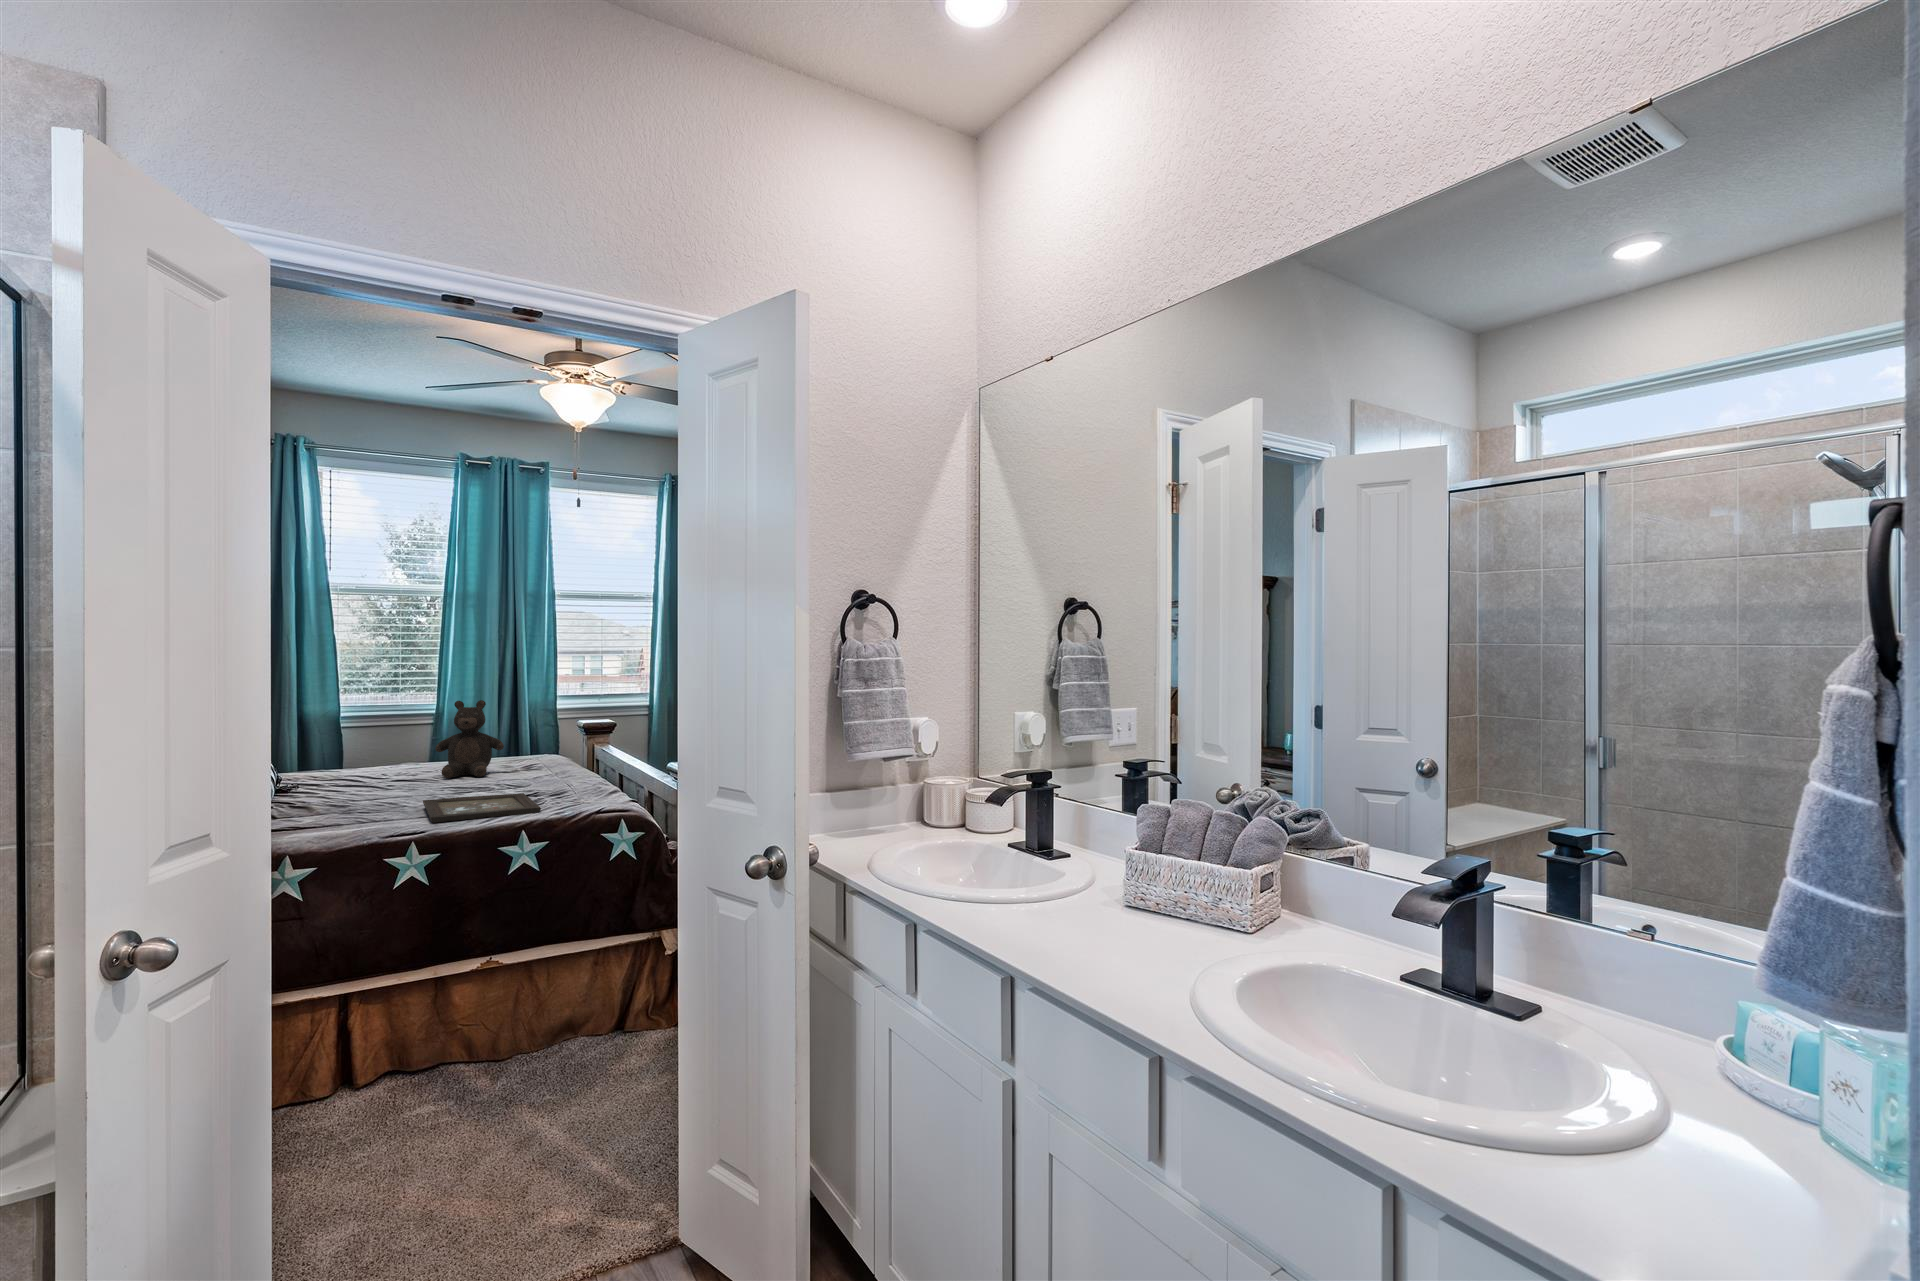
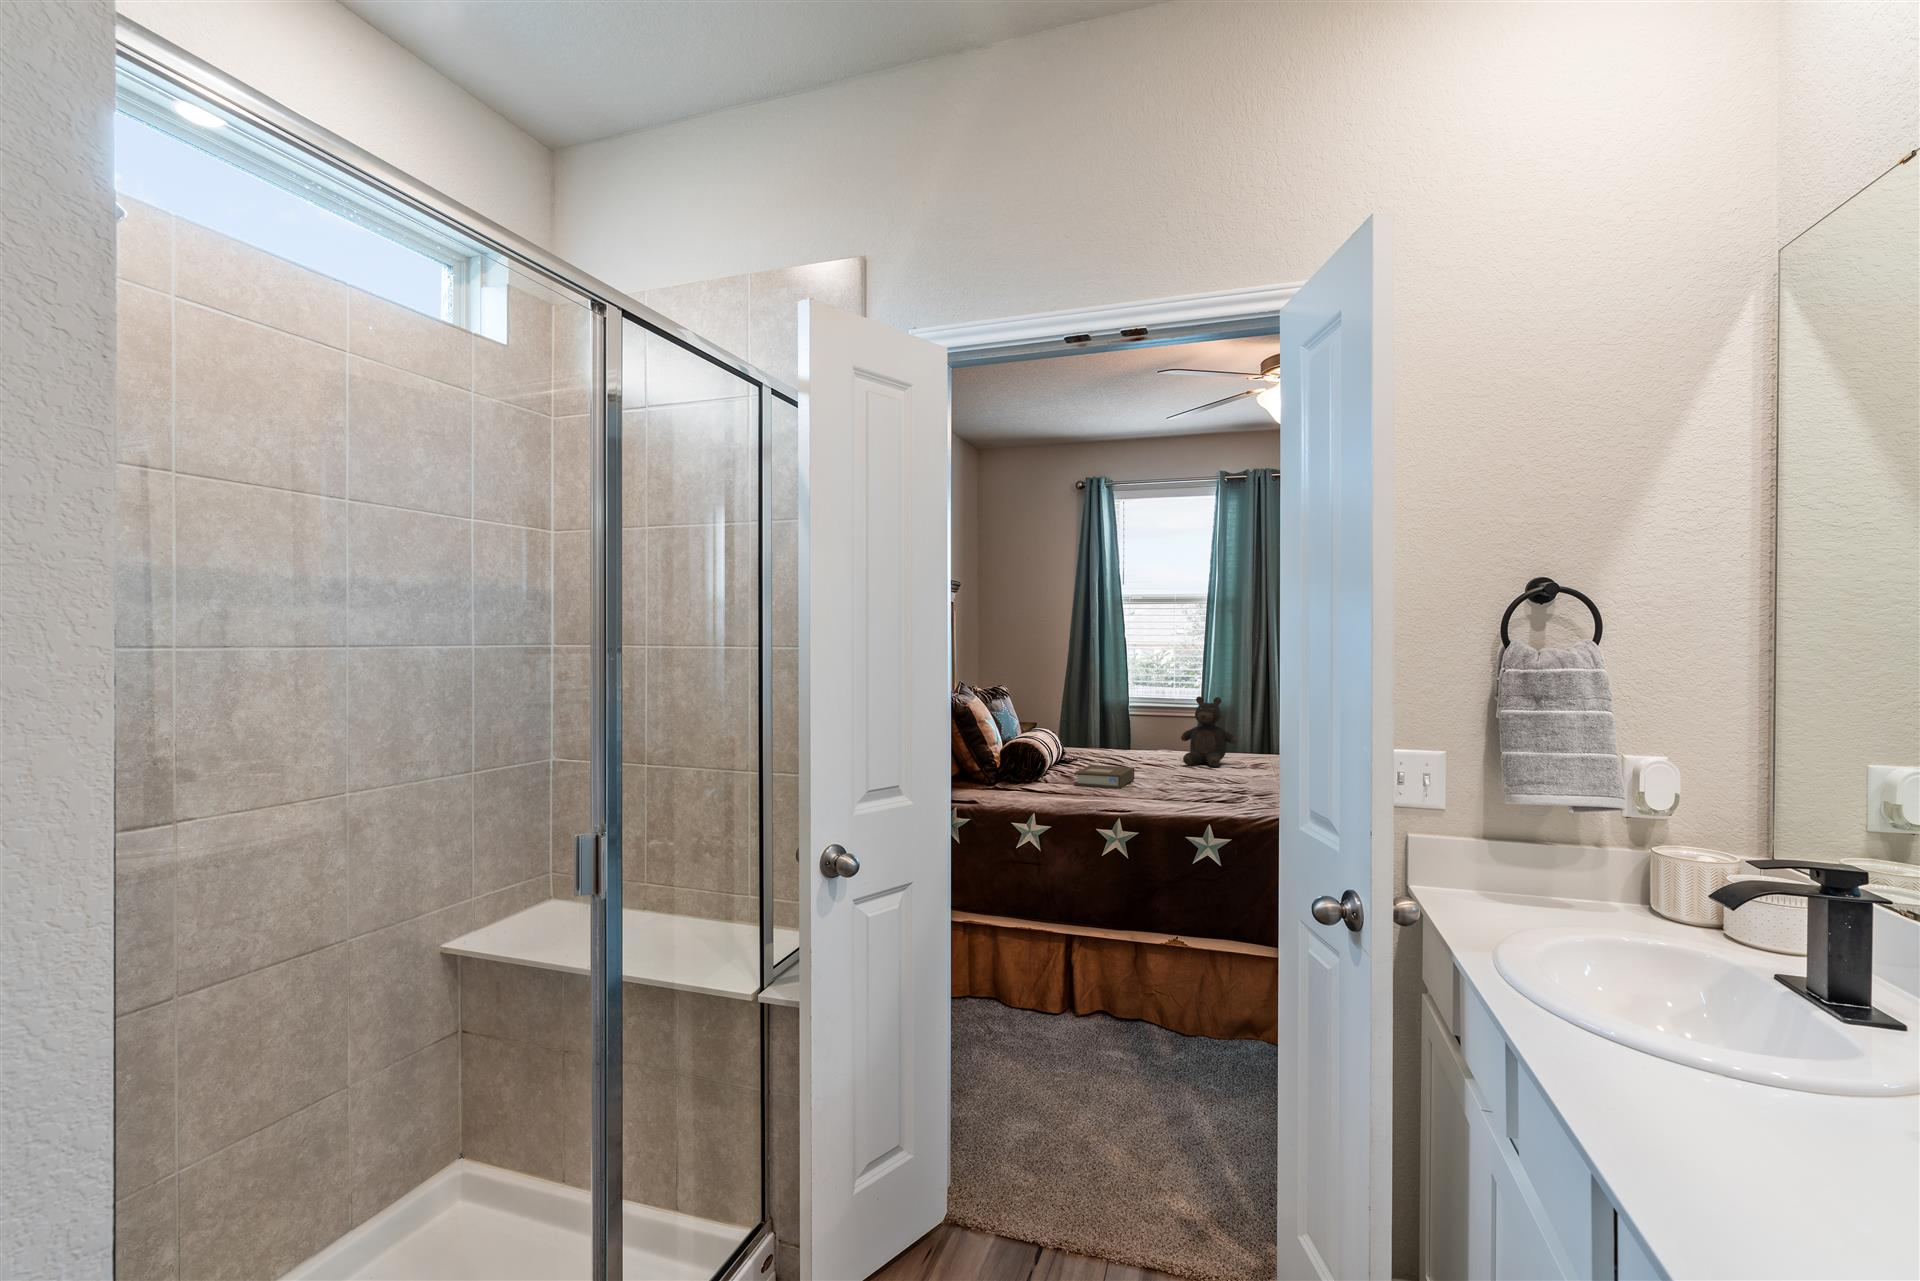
book: none [316,787,395,817] -> present [1074,765,1134,789]
tray: present [423,793,541,823] -> none [1143,782,1236,808]

